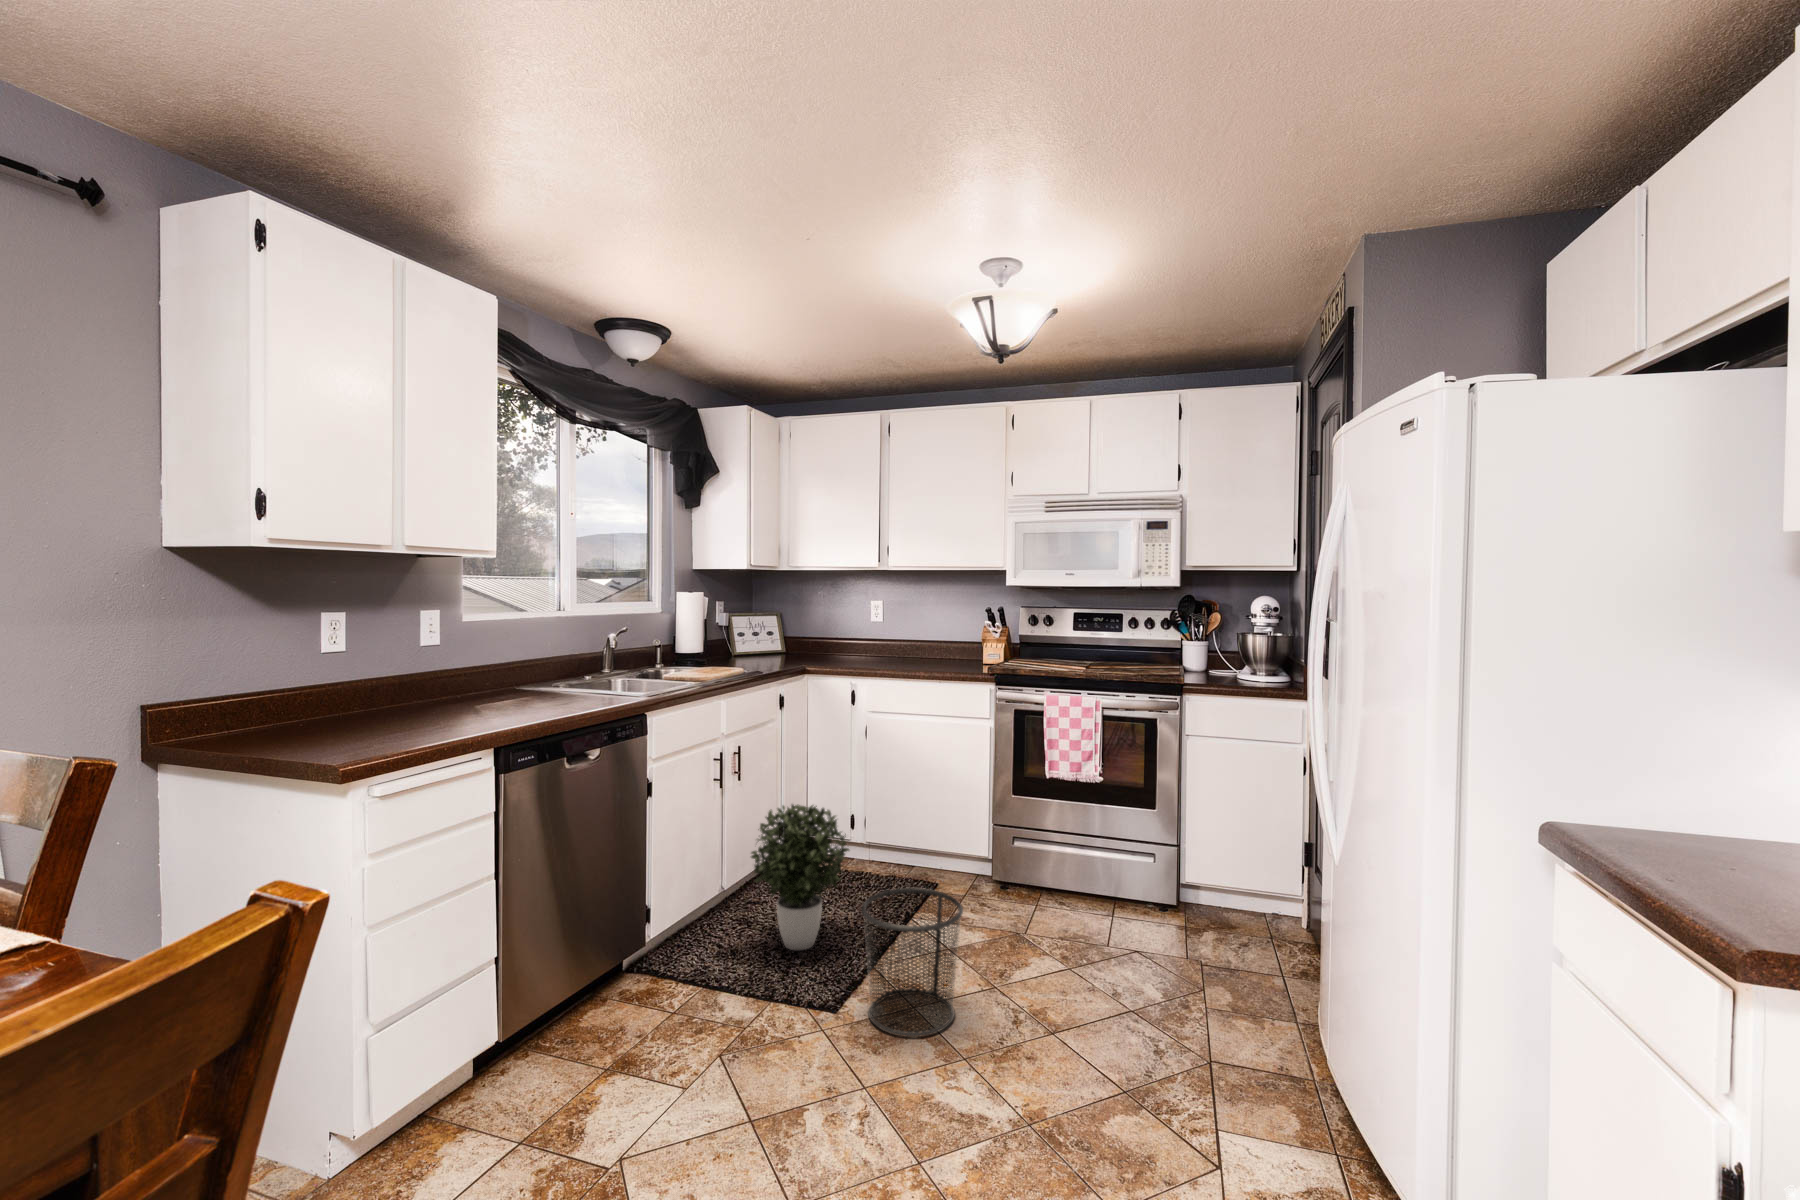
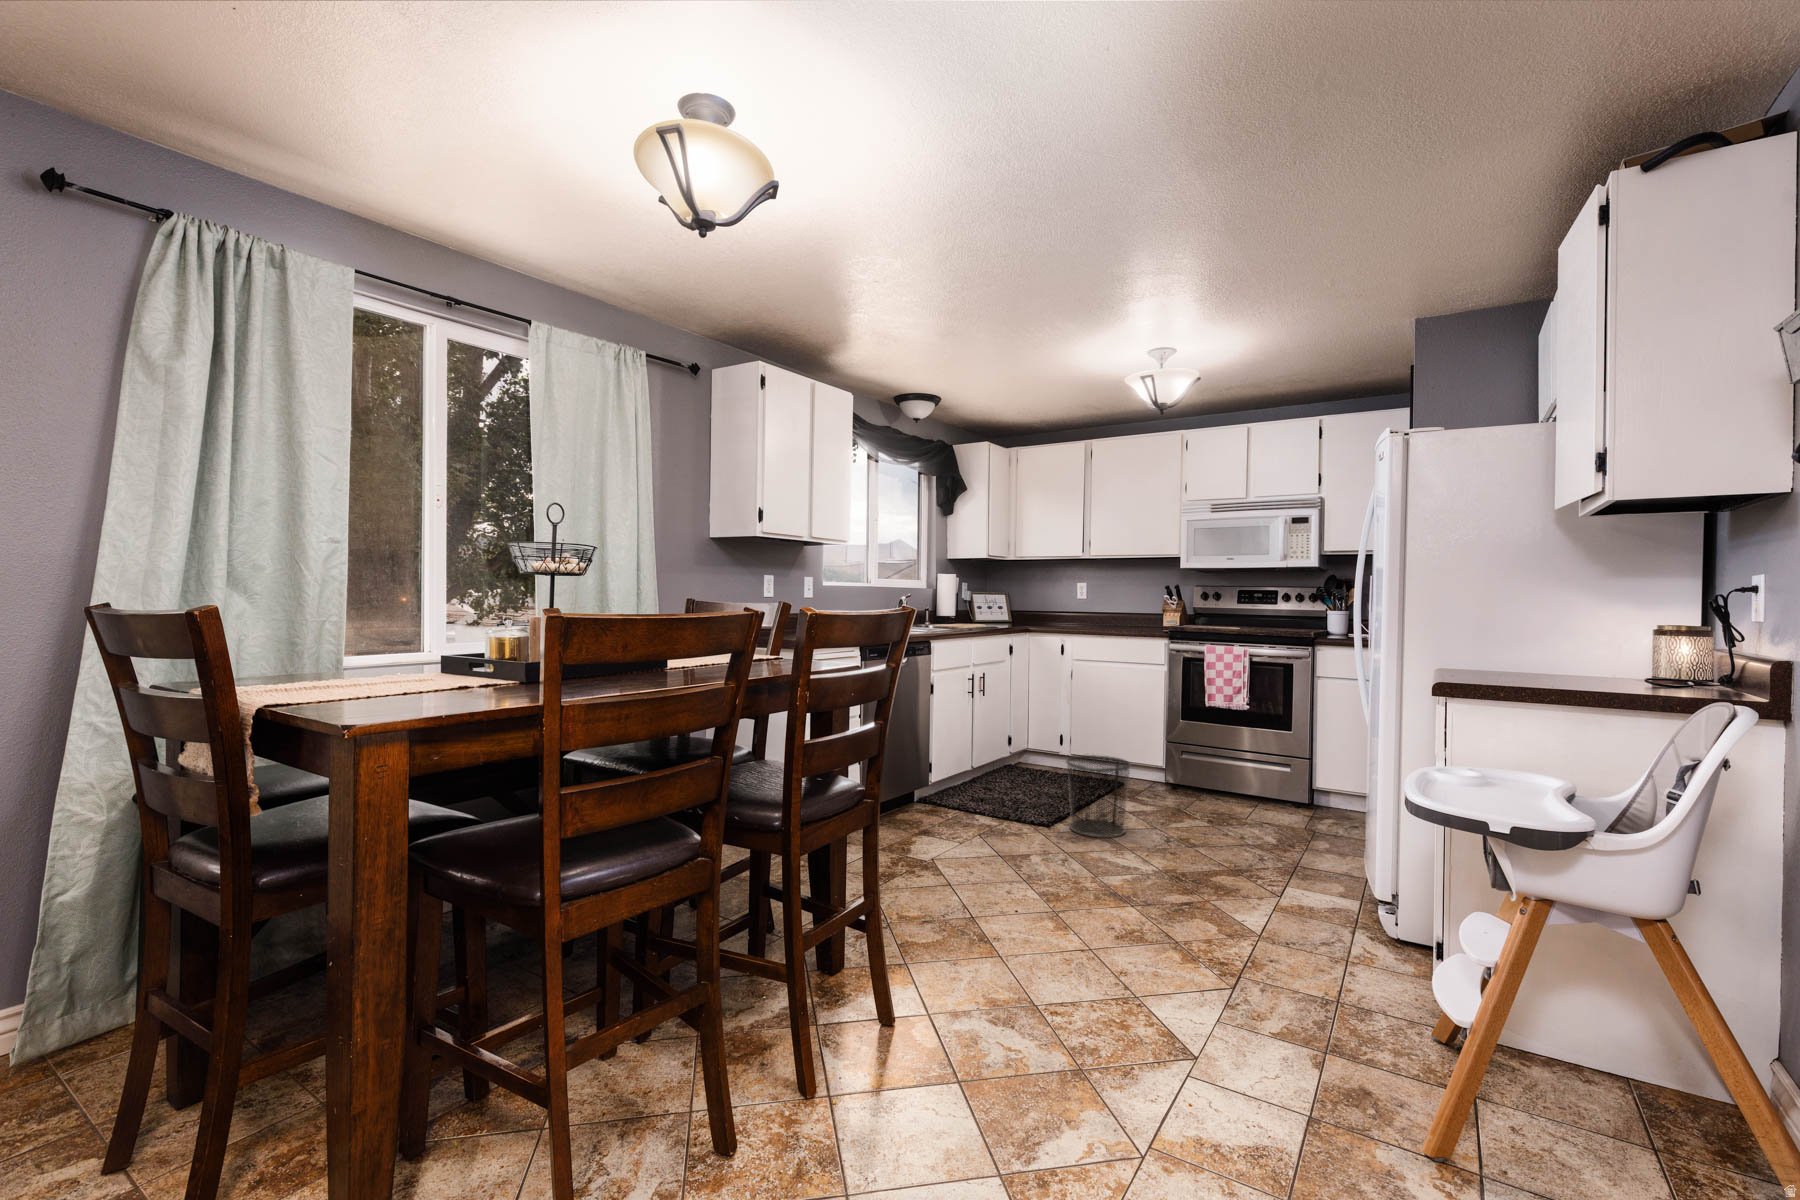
potted plant: present [751,805,849,950] -> none [994,707,1059,802]

